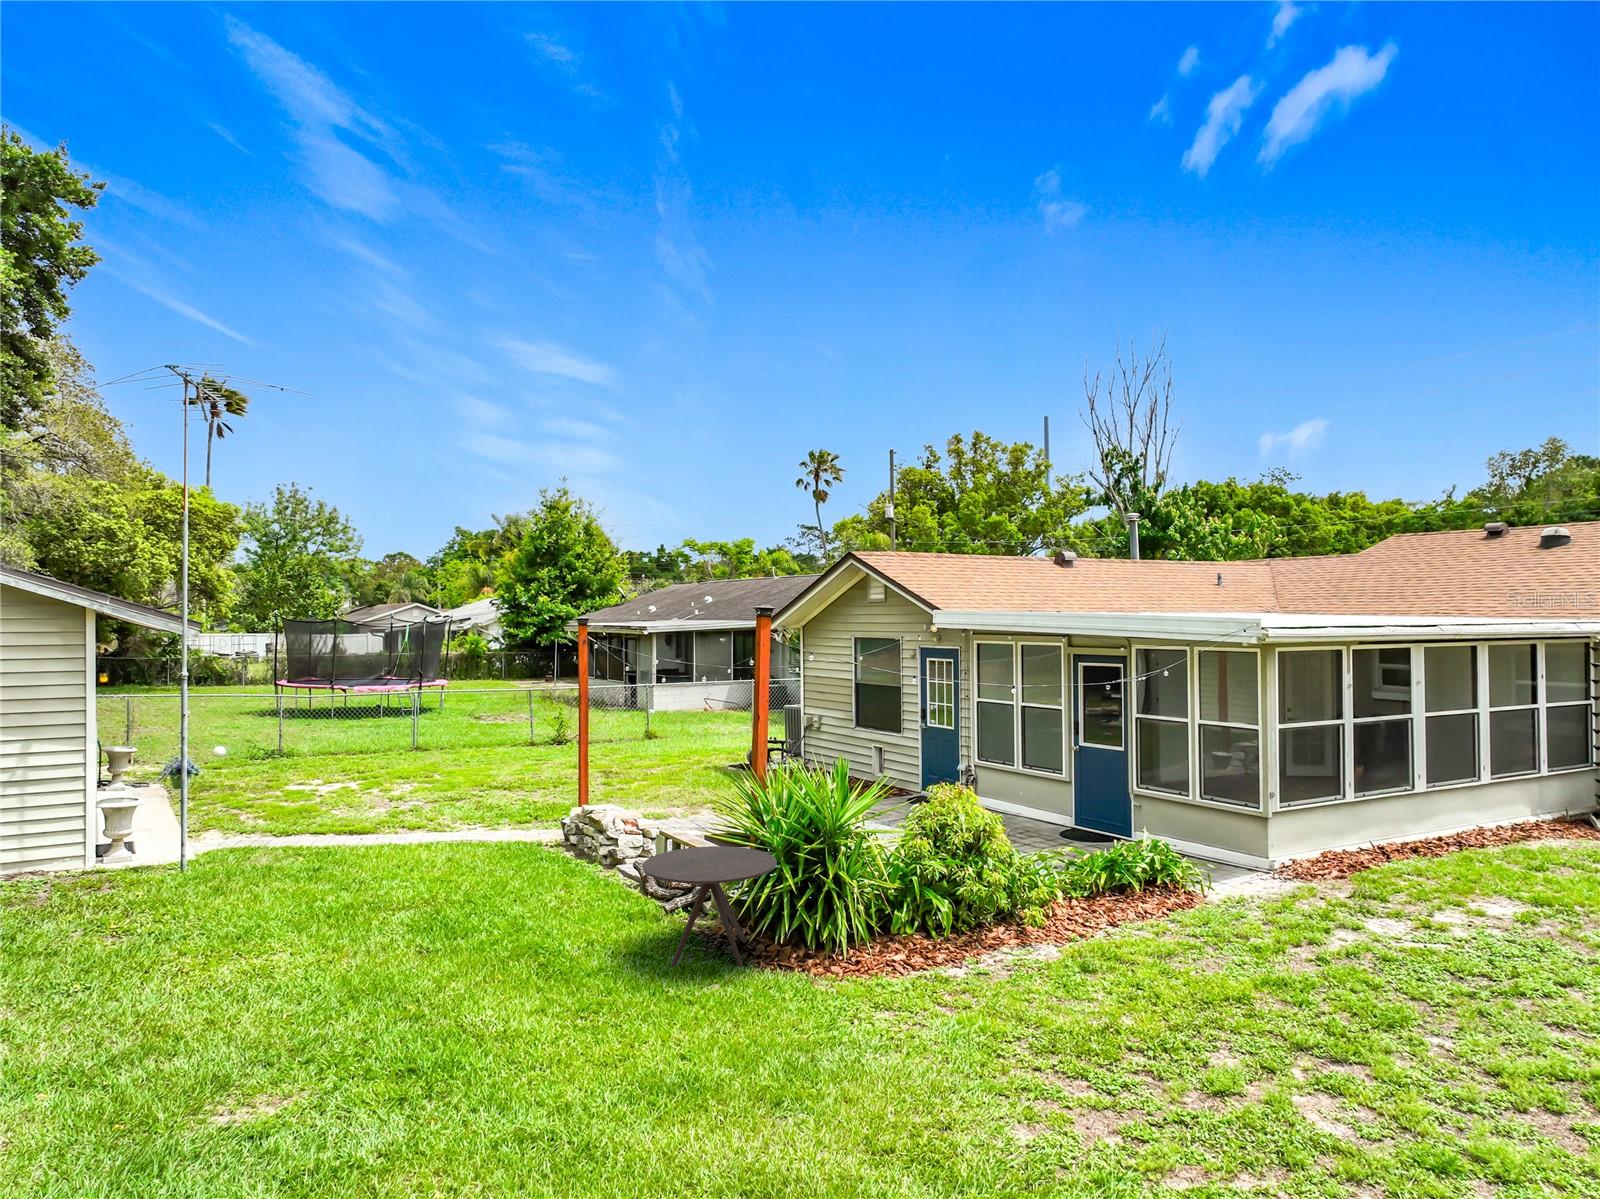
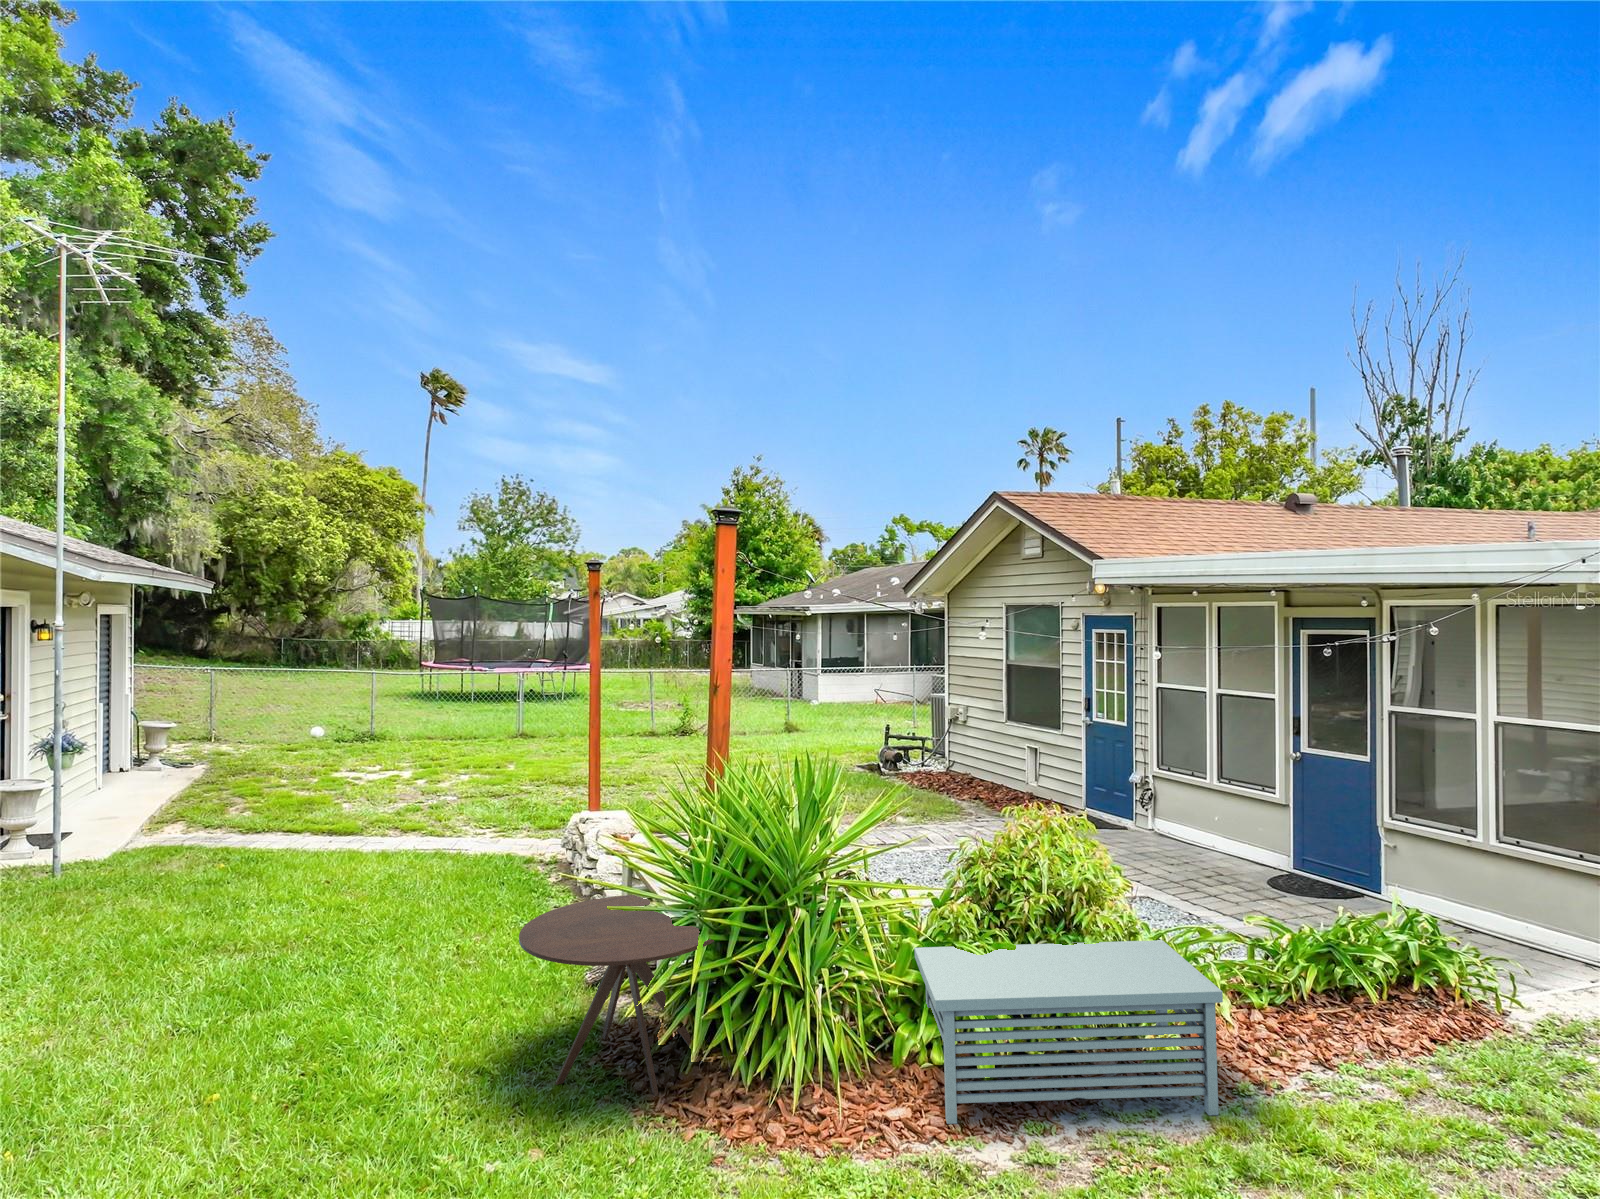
storage bench: none [888,857,1070,964] -> present [914,940,1223,1124]

